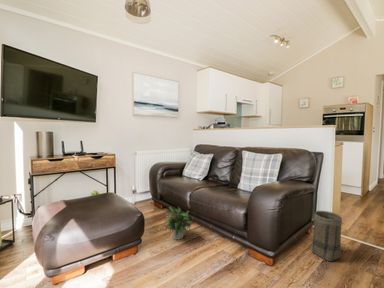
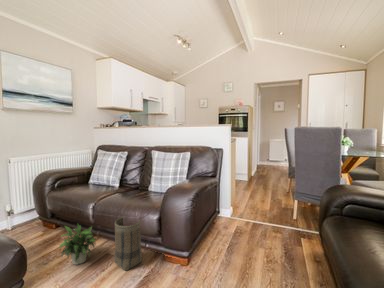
basket: present [311,211,342,261] -> present [115,217,142,270]

